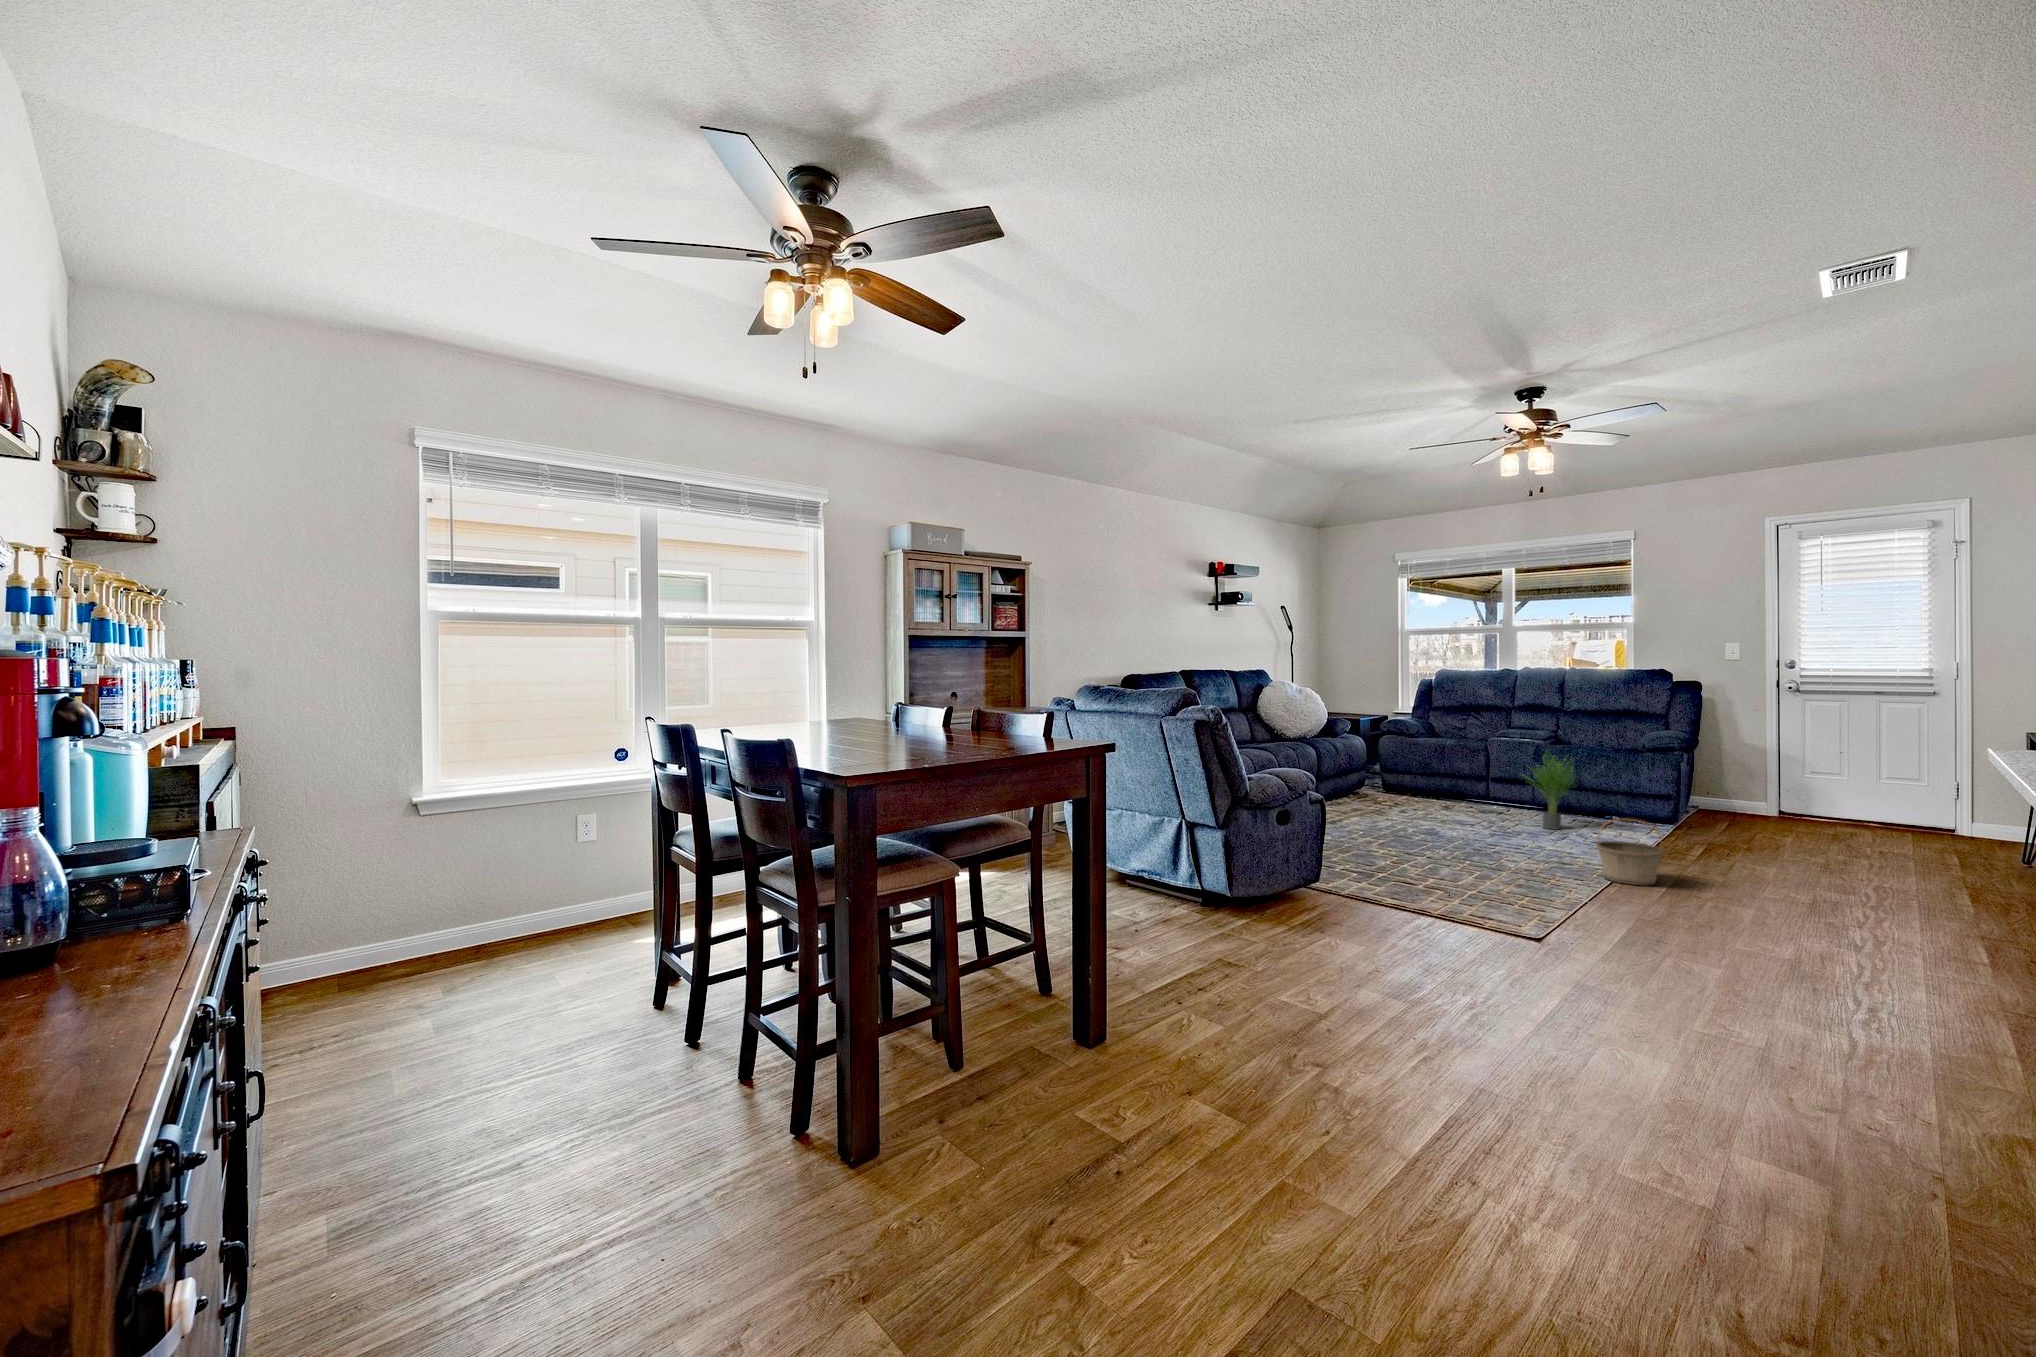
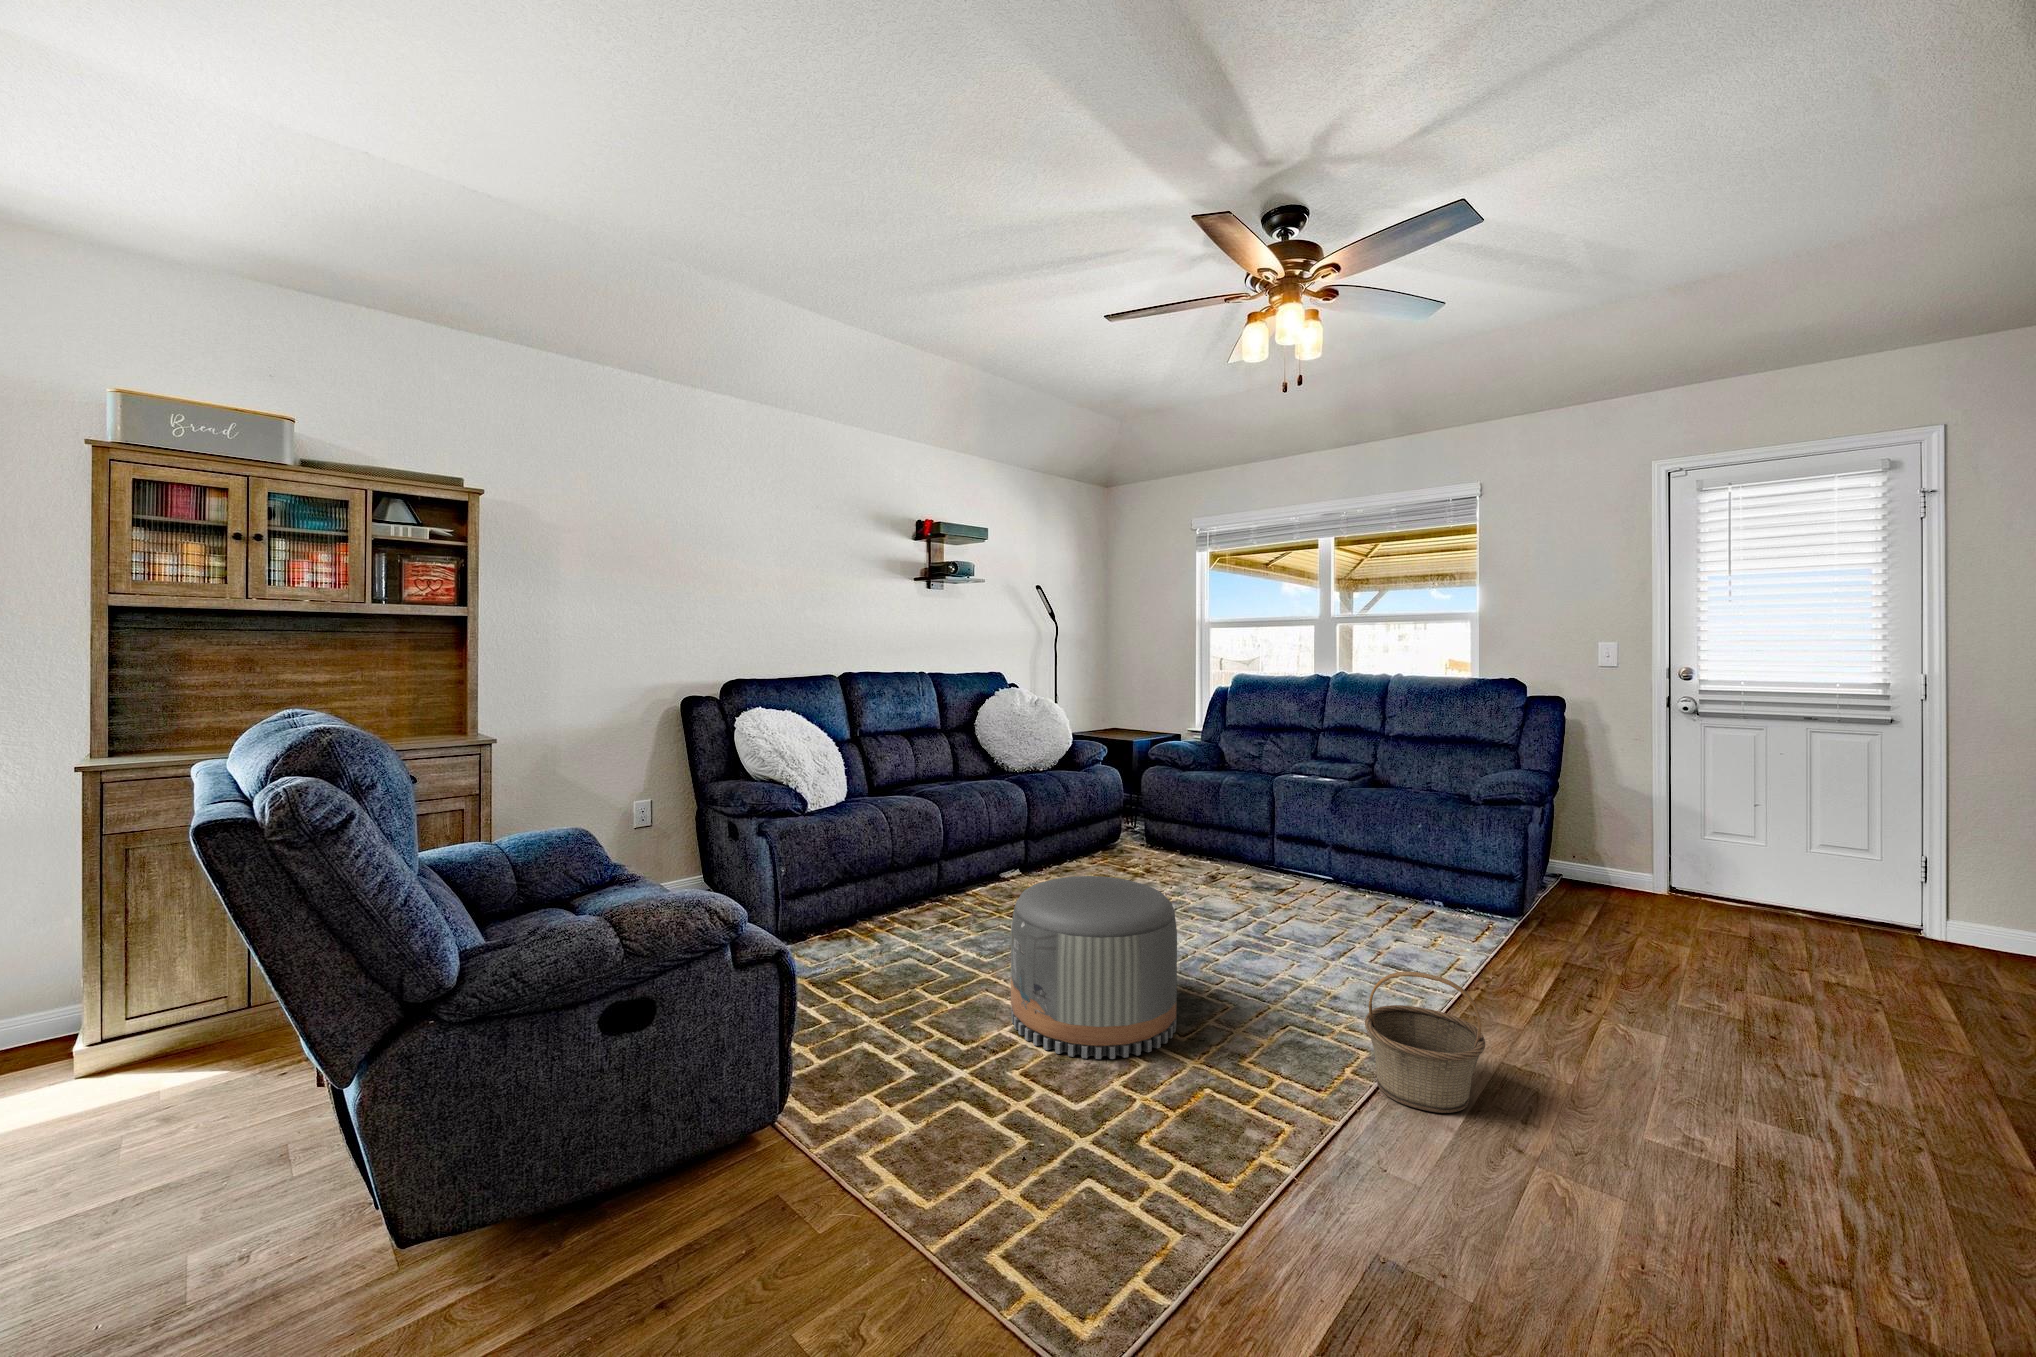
potted plant: present [1526,757,1573,829] -> none [1288,805,1383,933]
pouf: none [1377,782,1480,869] -> present [1011,876,1177,1059]

